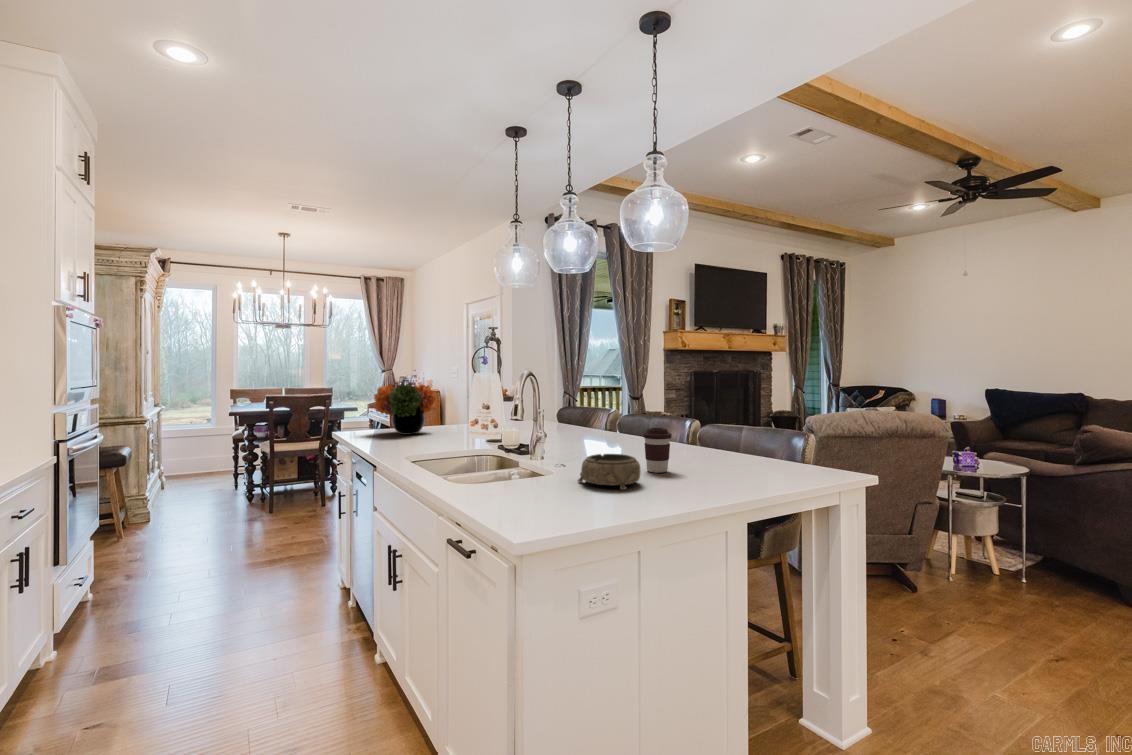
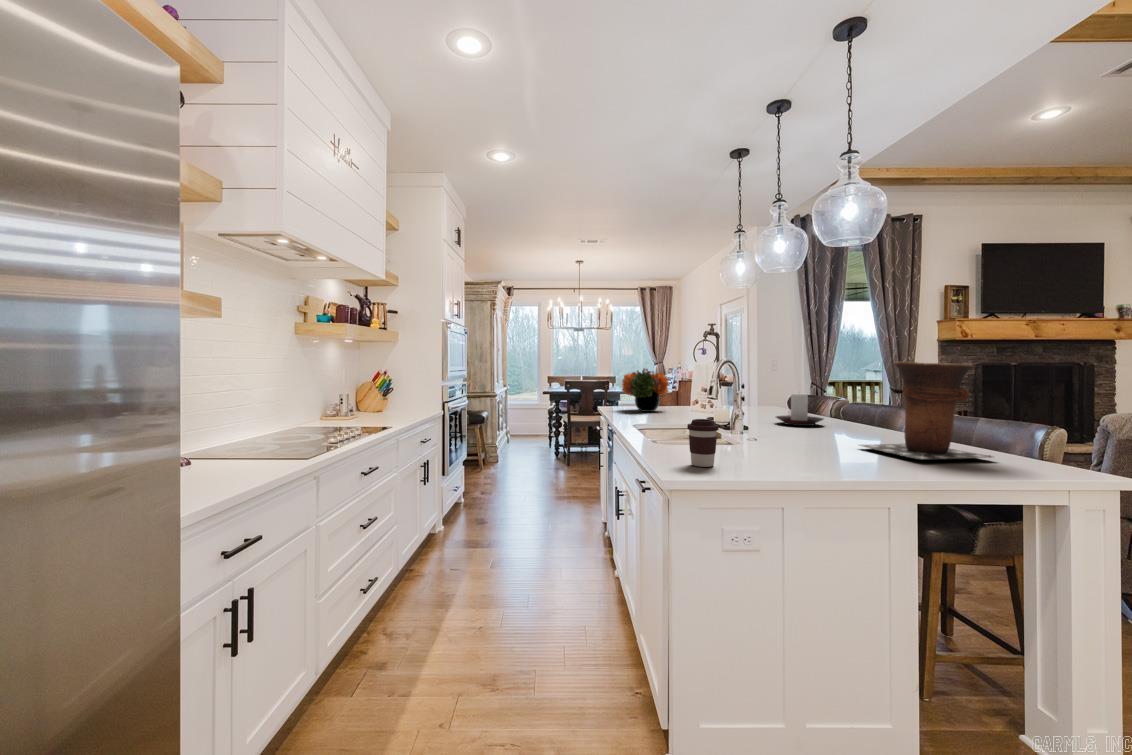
vase: none [672,373,787,471] -> present [860,361,994,459]
candle holder: none [566,403,614,441] -> present [776,393,823,426]
coffee cup: present [643,428,672,473] -> present [687,419,718,467]
decorative bowl: present [578,454,640,490] -> none [742,431,799,461]

